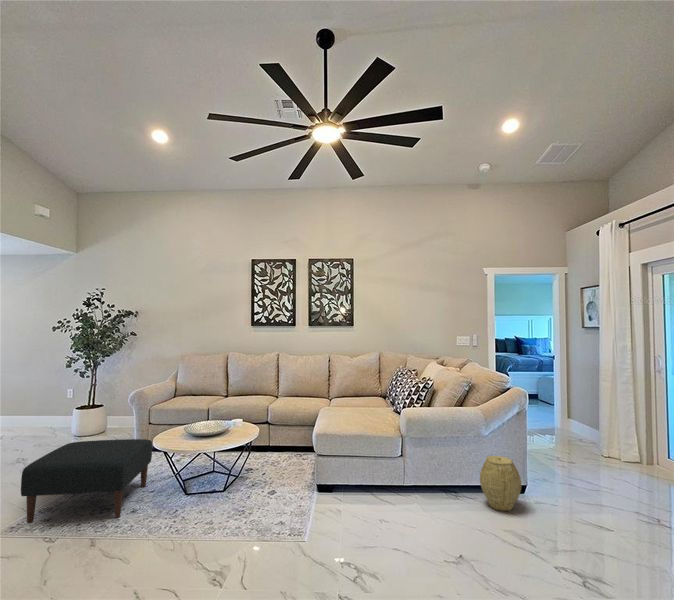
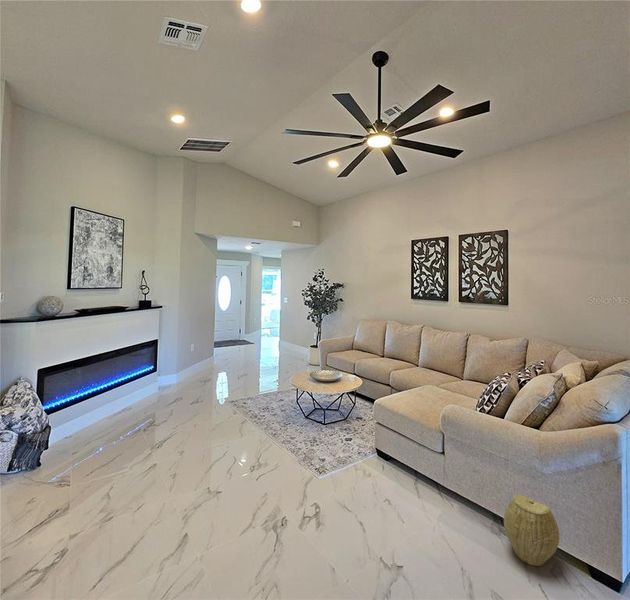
ottoman: present [21,439,152,523] -> none [234,370,302,419]

